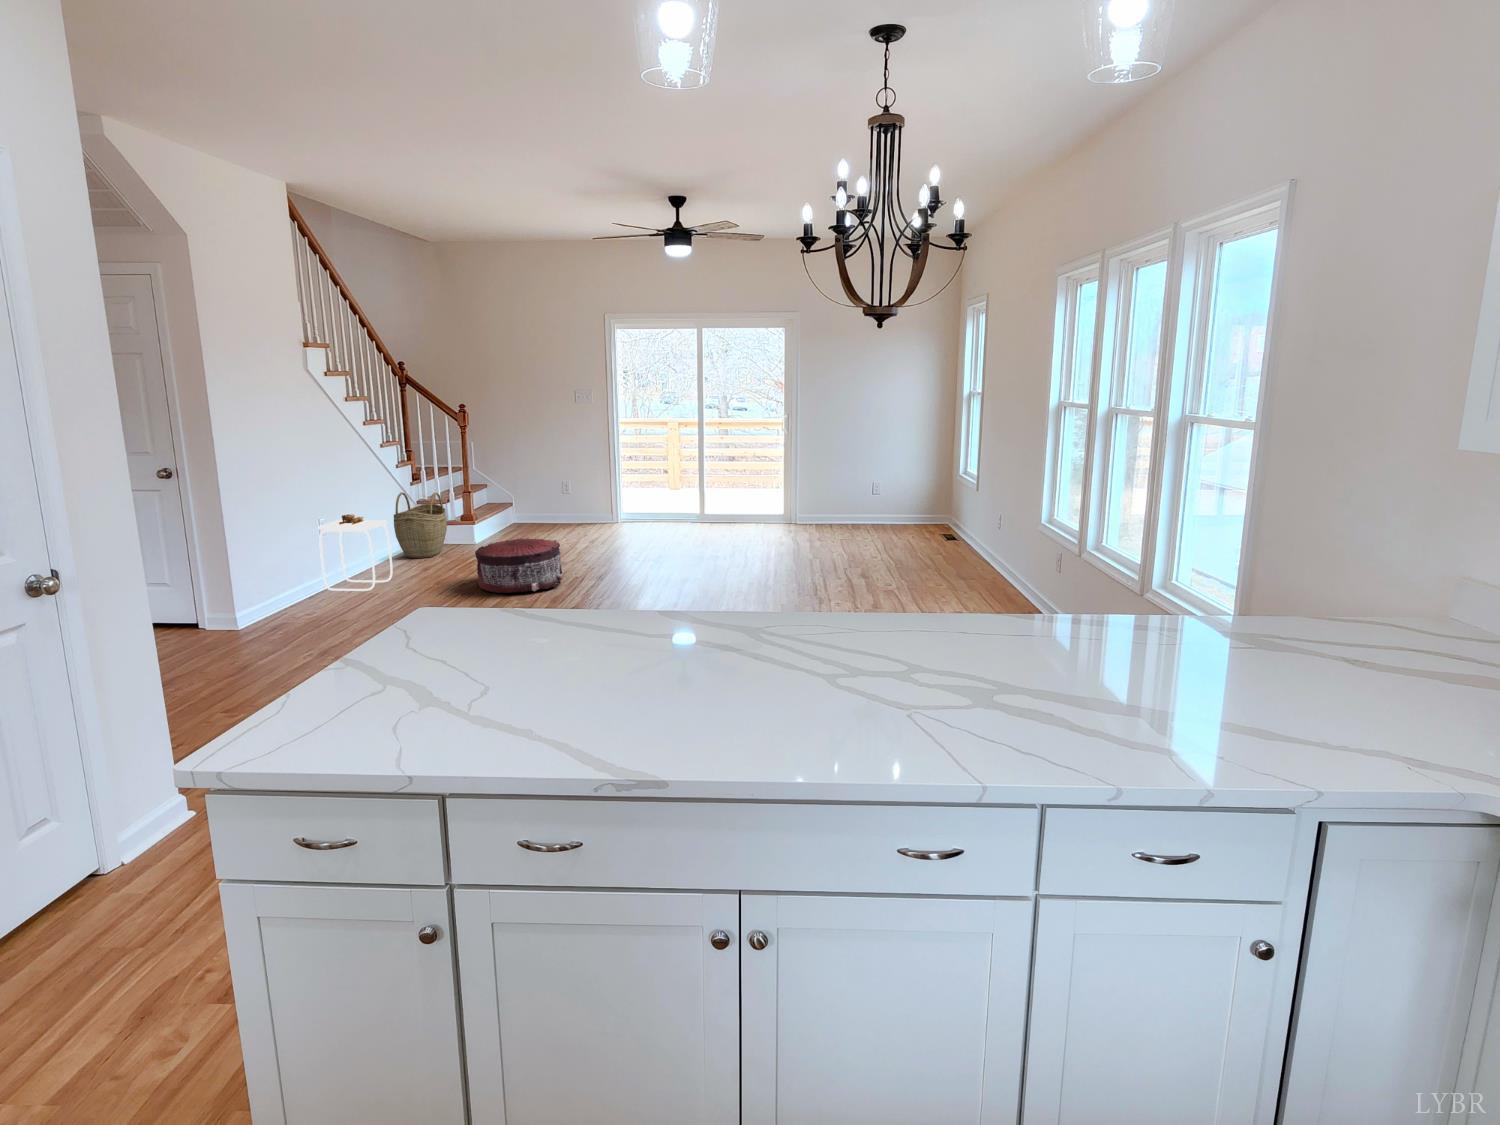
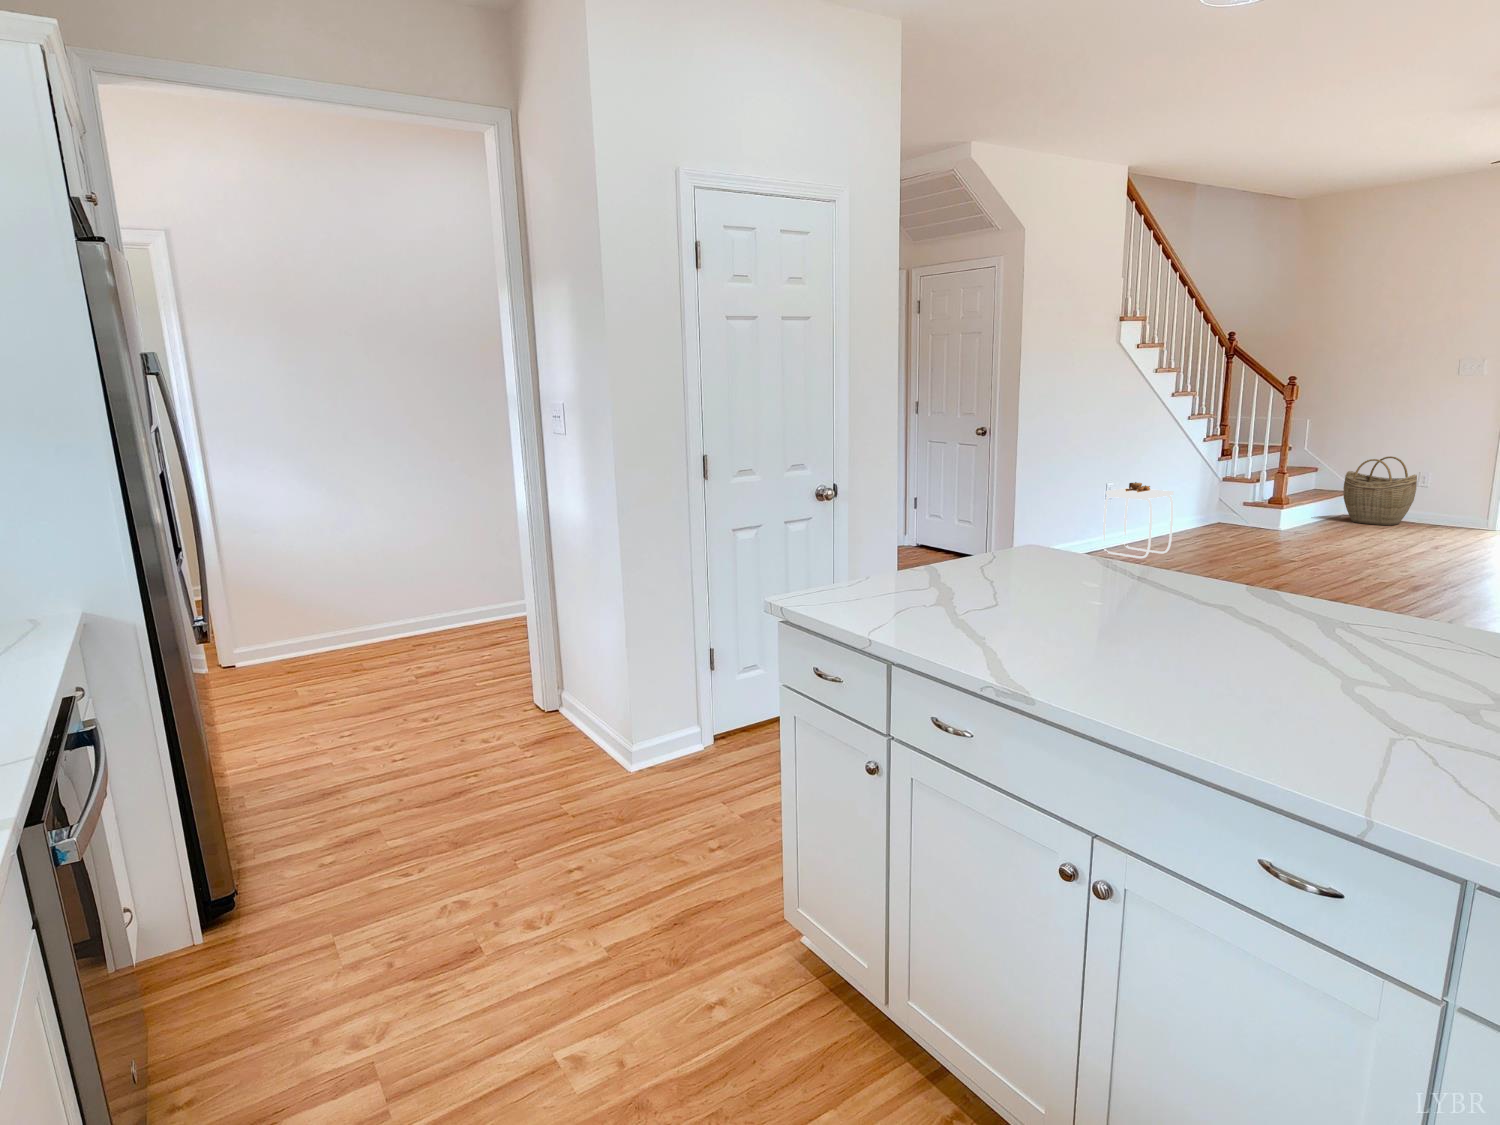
woven basket: present [394,492,447,558] -> present [1343,456,1417,525]
pouf: present [475,538,562,593] -> none [1261,525,1378,587]

